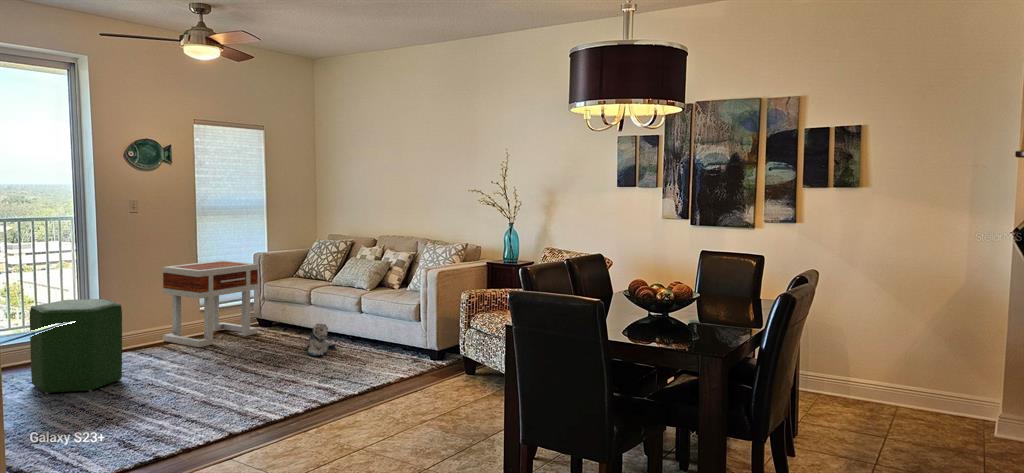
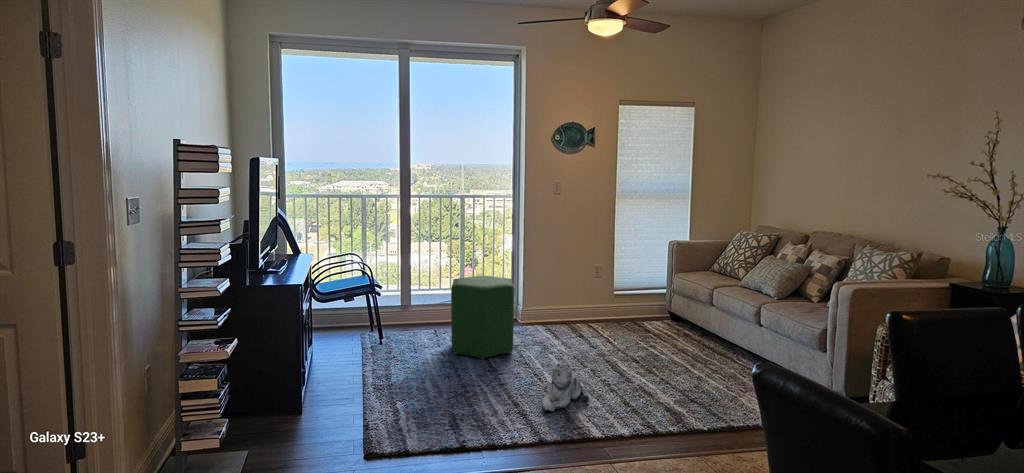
side table: present [163,260,258,347] -> none [578,249,666,332]
plush toy: present [306,324,335,357] -> present [542,364,588,412]

